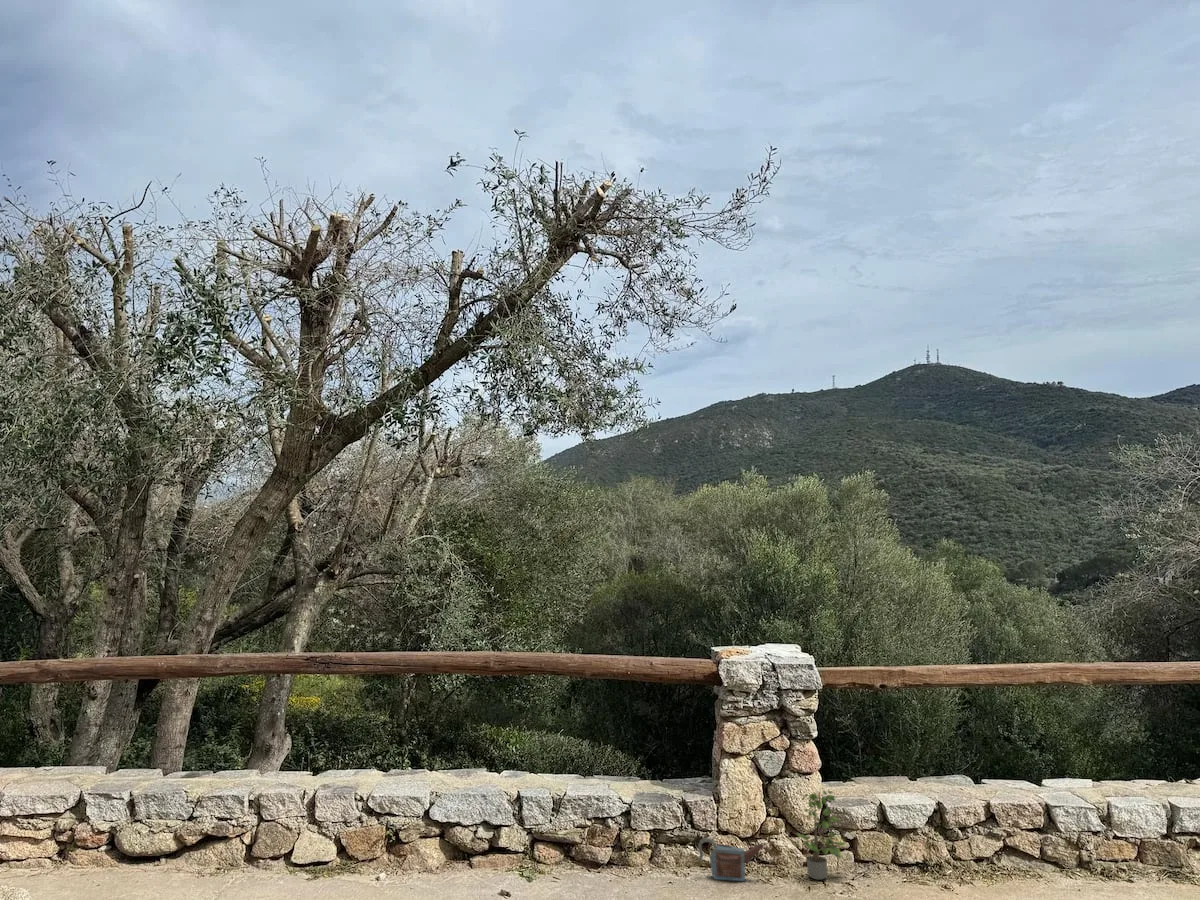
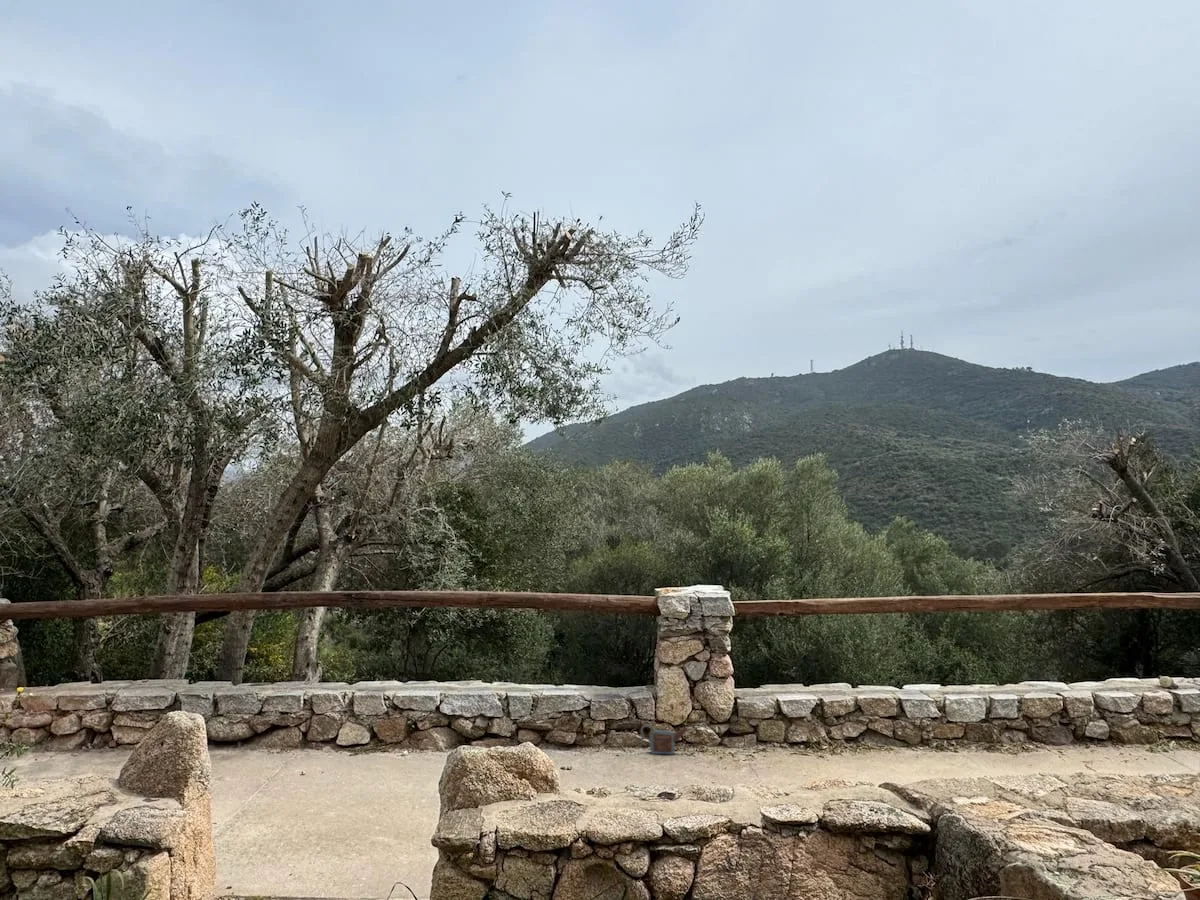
potted plant: present [797,791,844,880] -> none [713,687,750,753]

